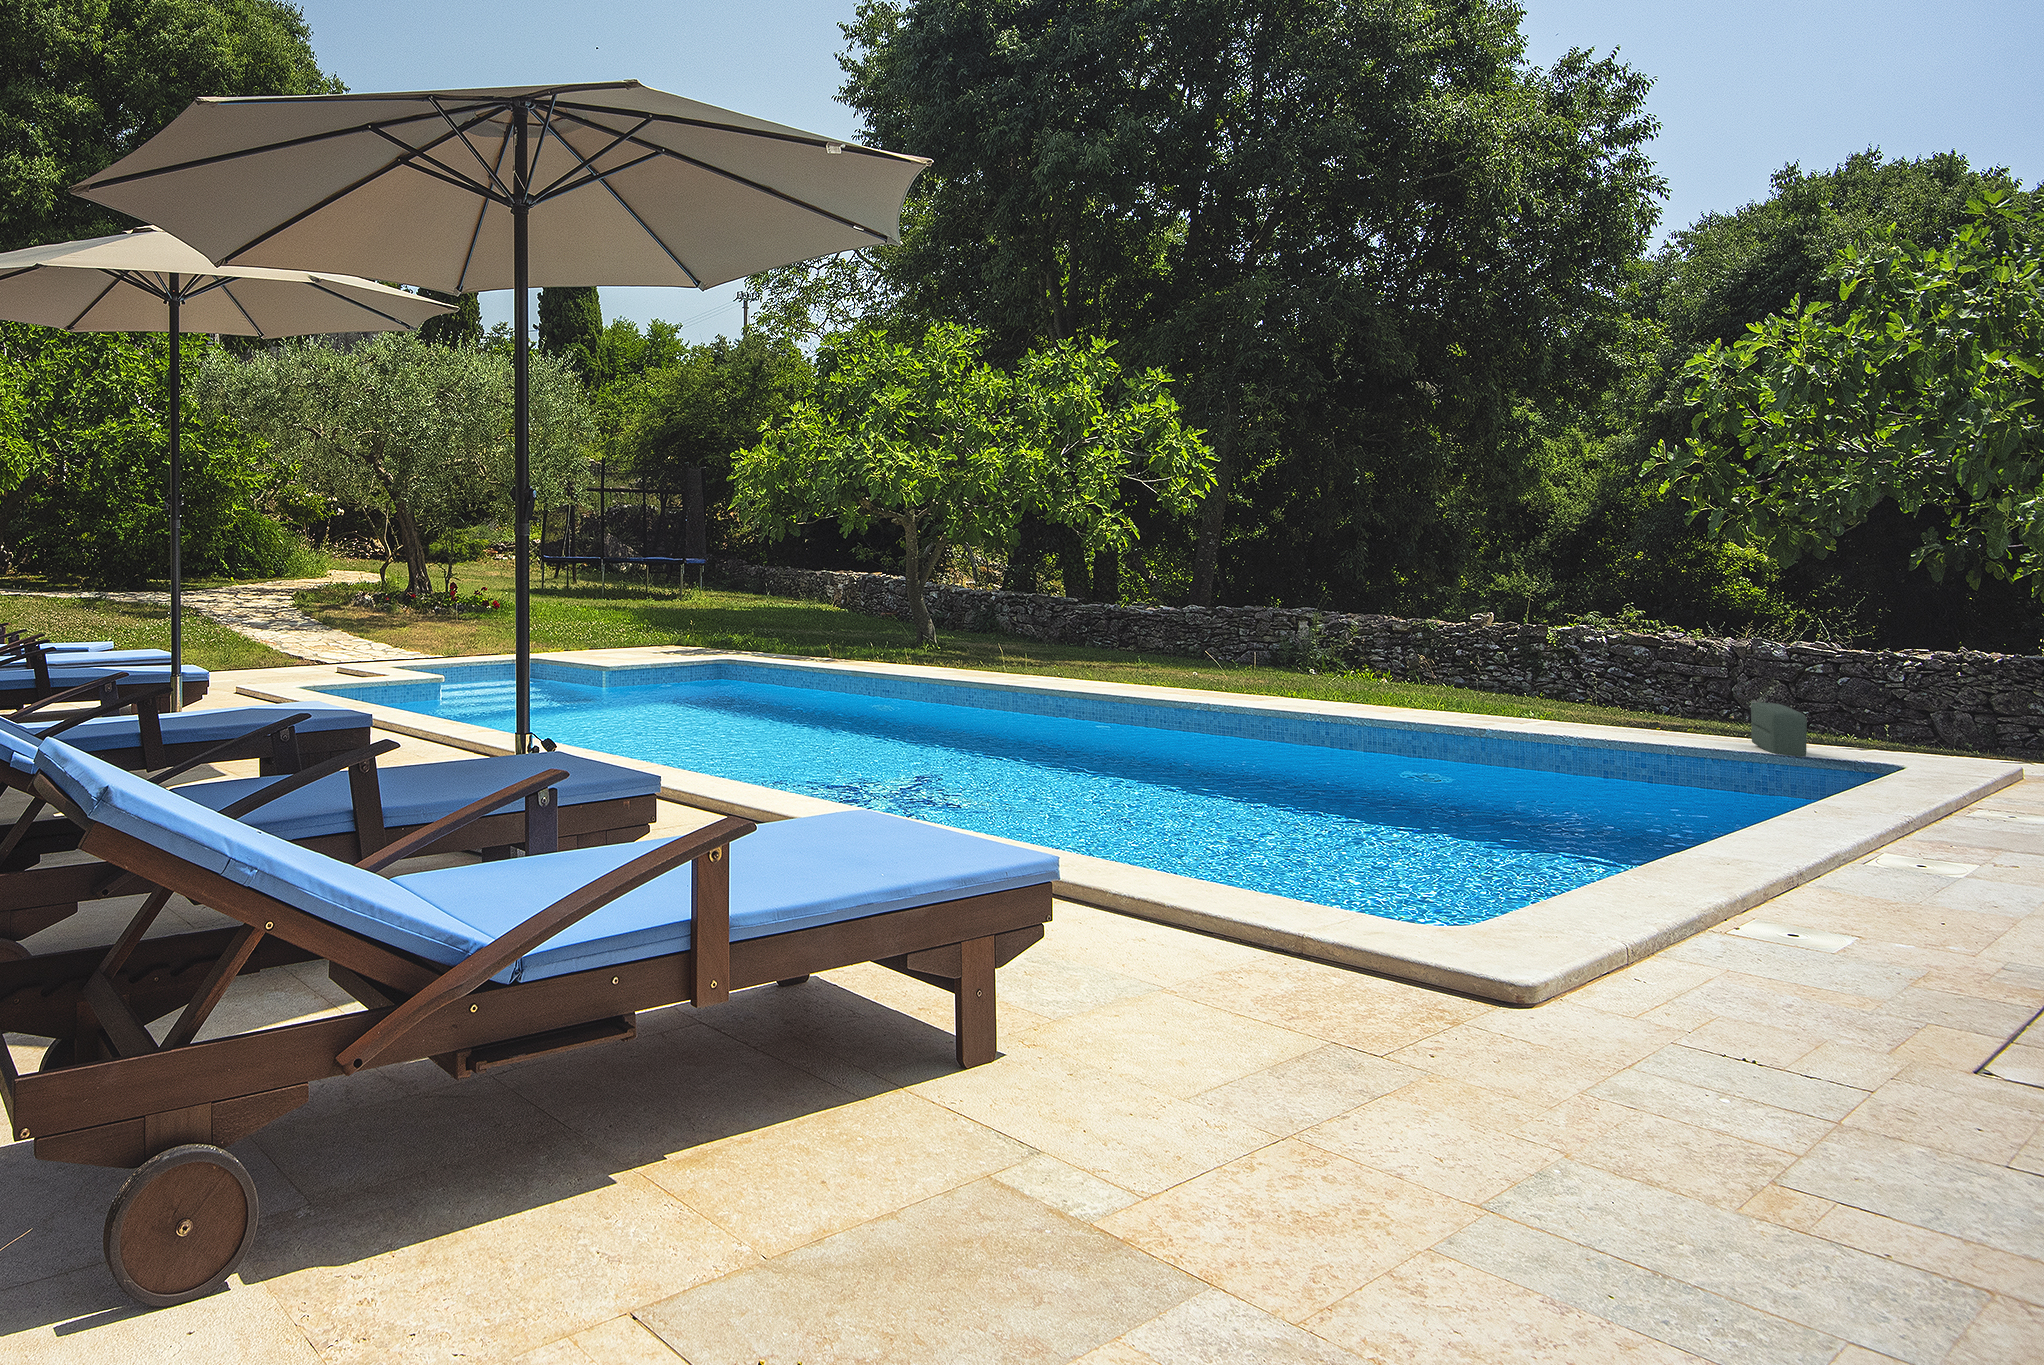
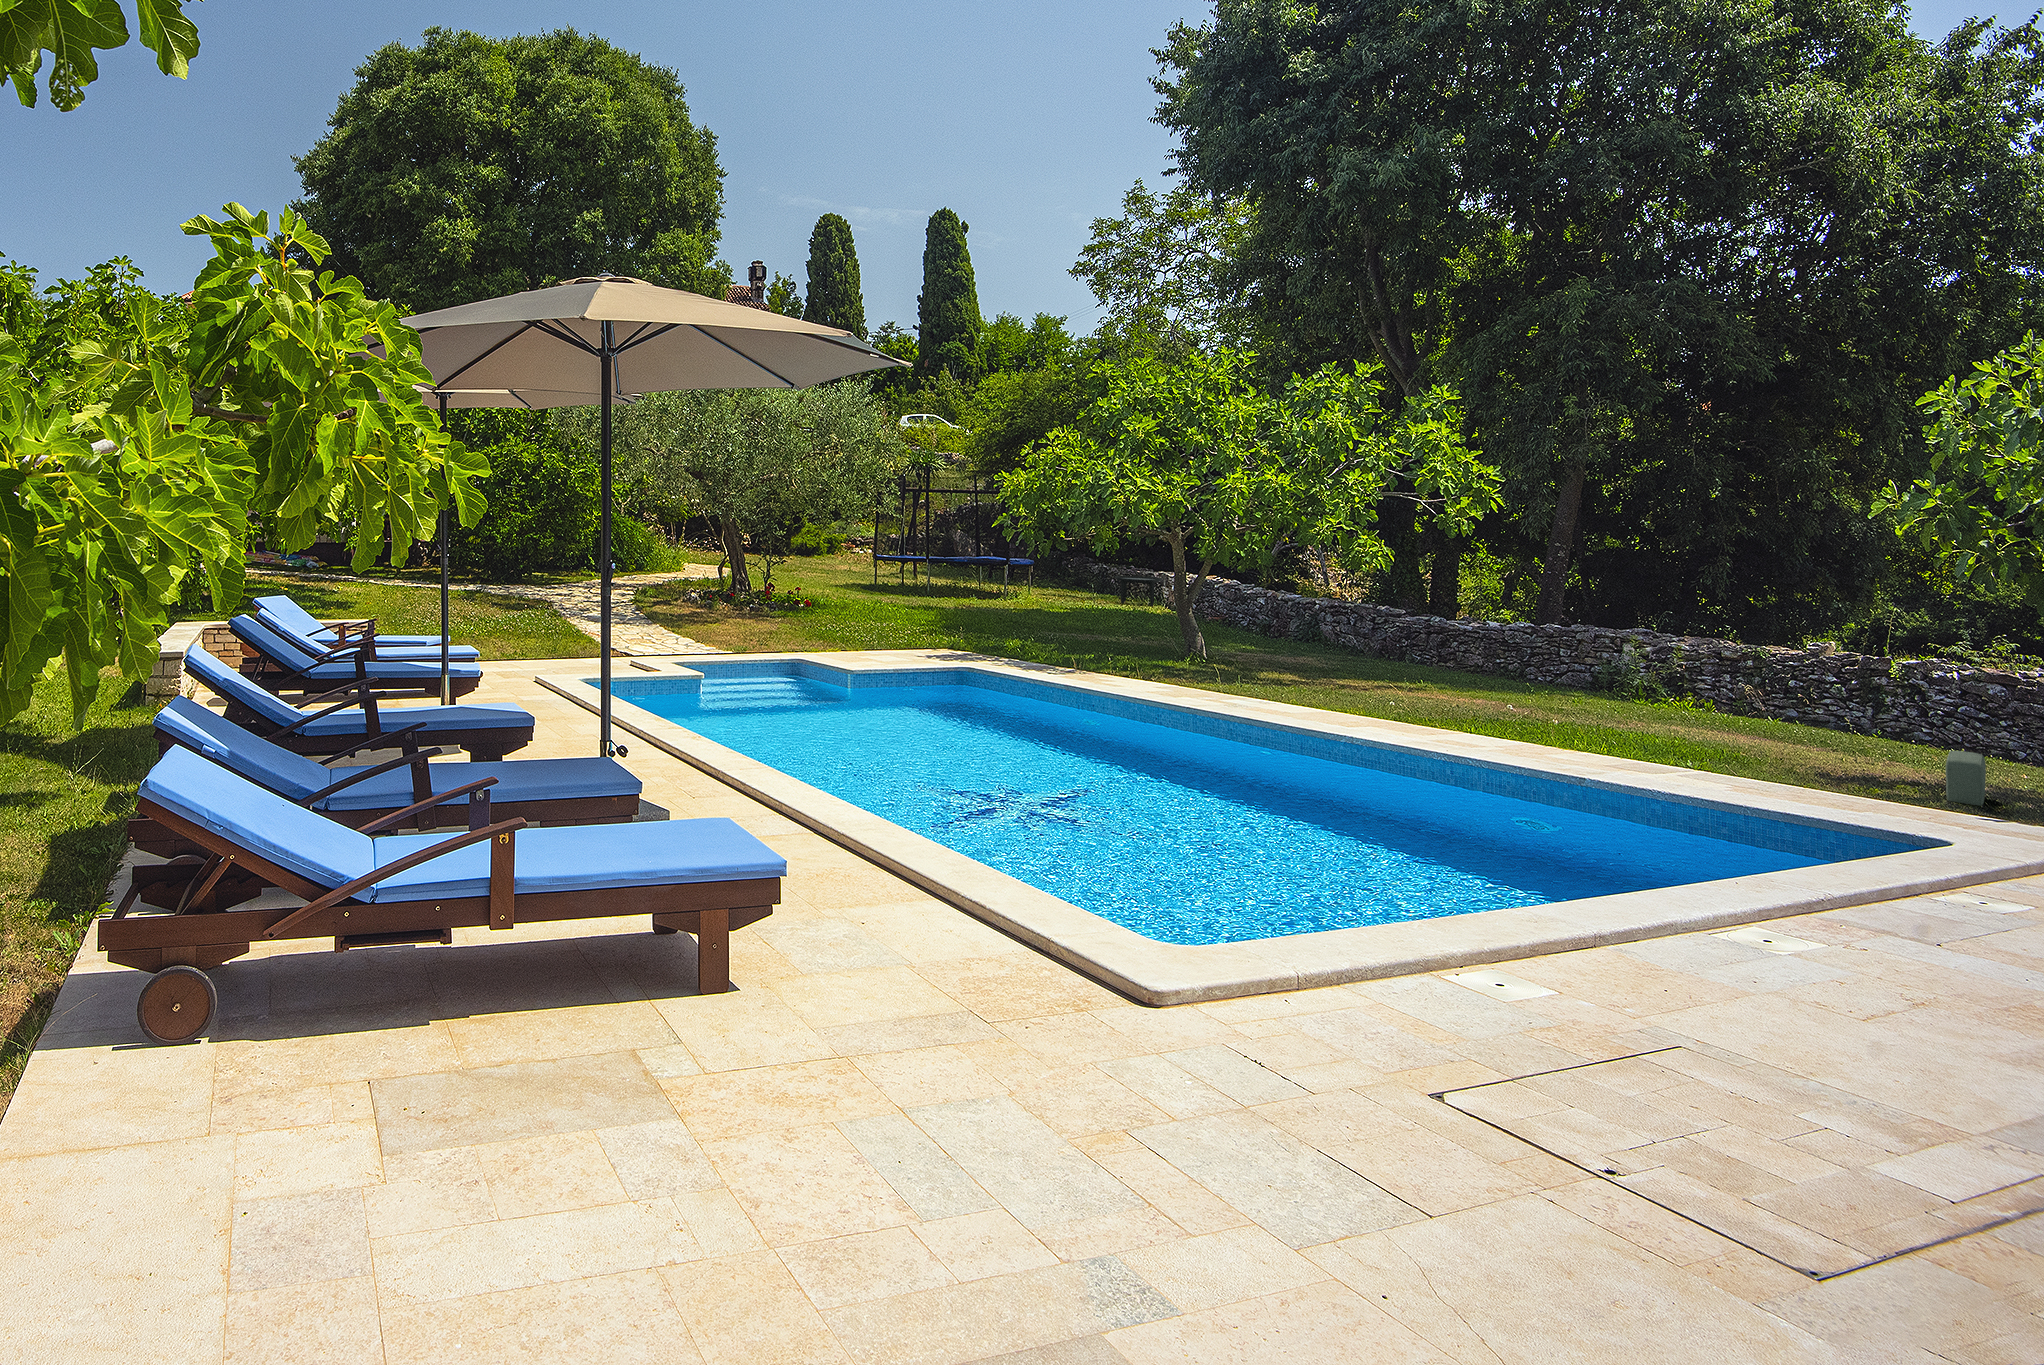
round table: none [793,578,839,608] -> present [1114,576,1162,606]

